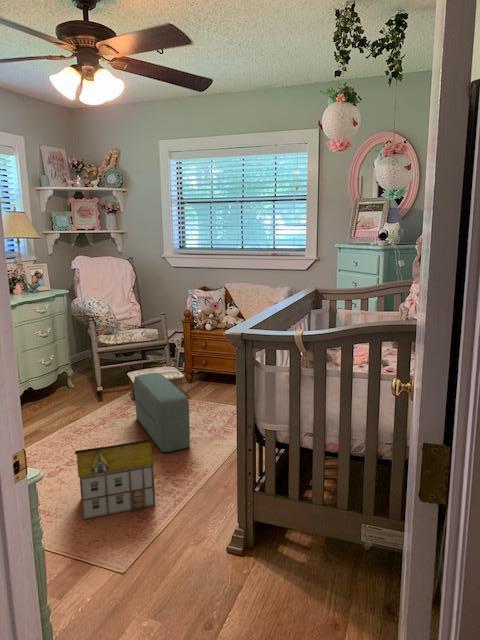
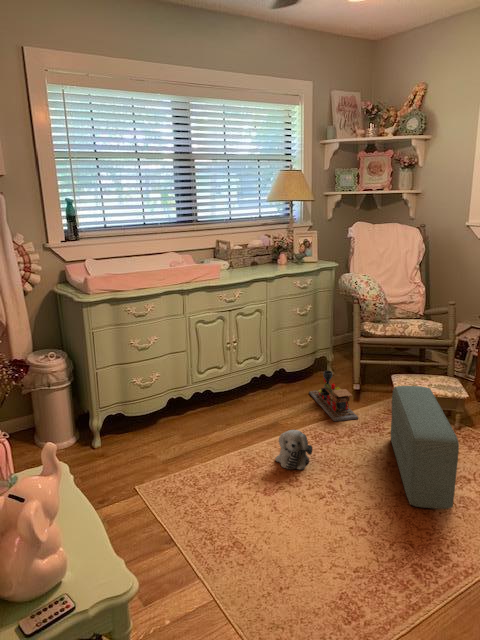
toy train: none [59,379,107,417] -> present [309,371,358,421]
plush toy: none [50,423,81,457] -> present [276,430,312,469]
toy house: present [75,439,155,520] -> none [275,485,382,594]

